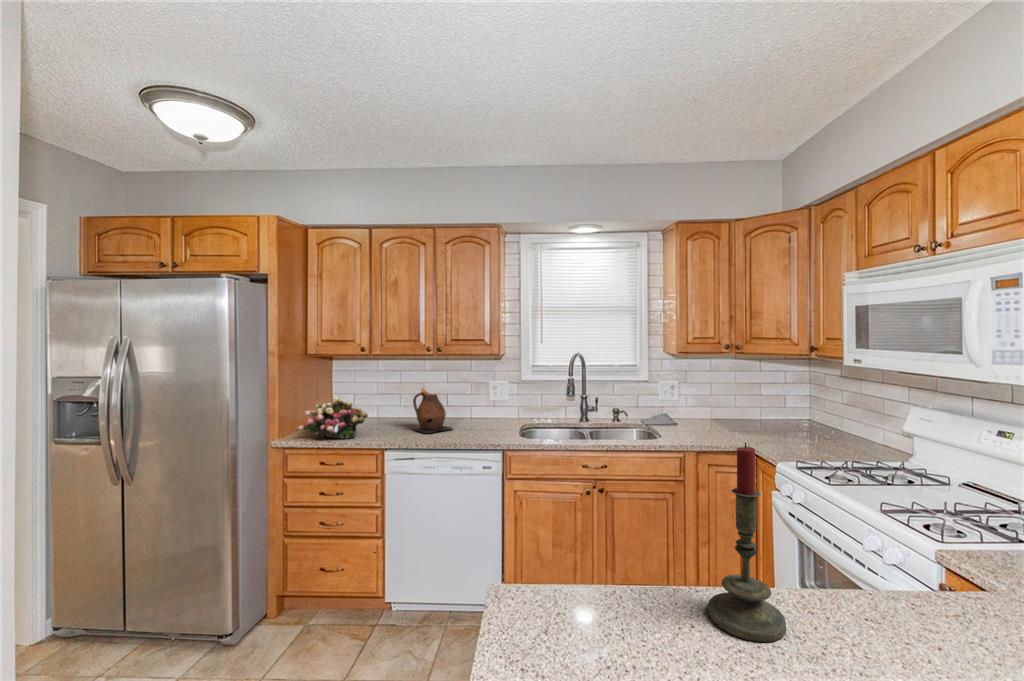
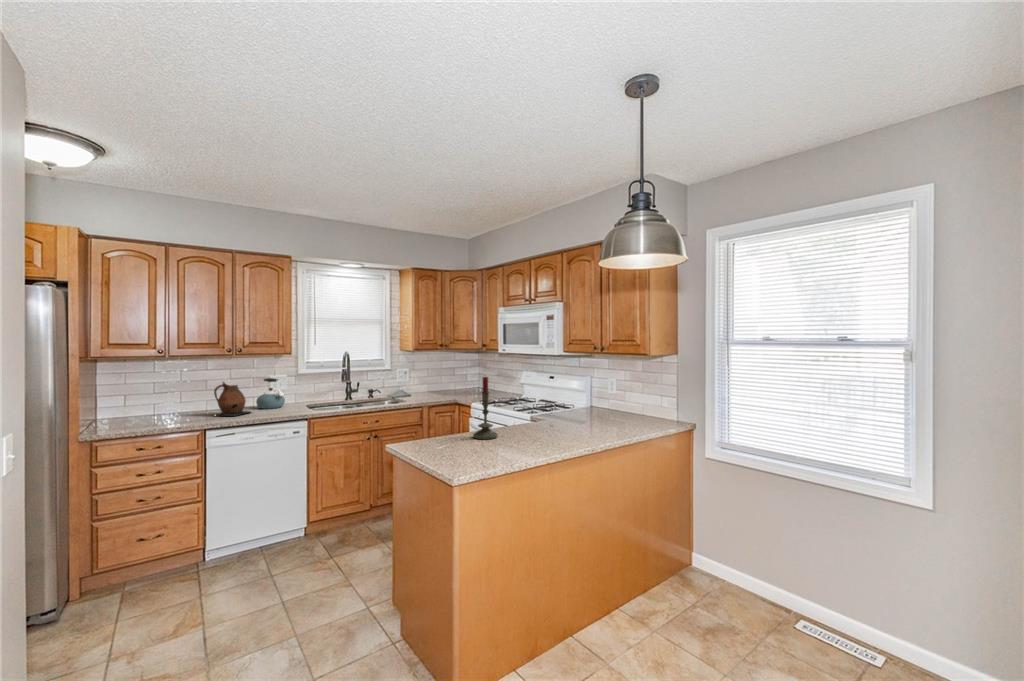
kettle: none [467,386,499,426] -> present [256,378,285,409]
flower arrangement: present [299,397,368,439] -> none [106,392,177,426]

